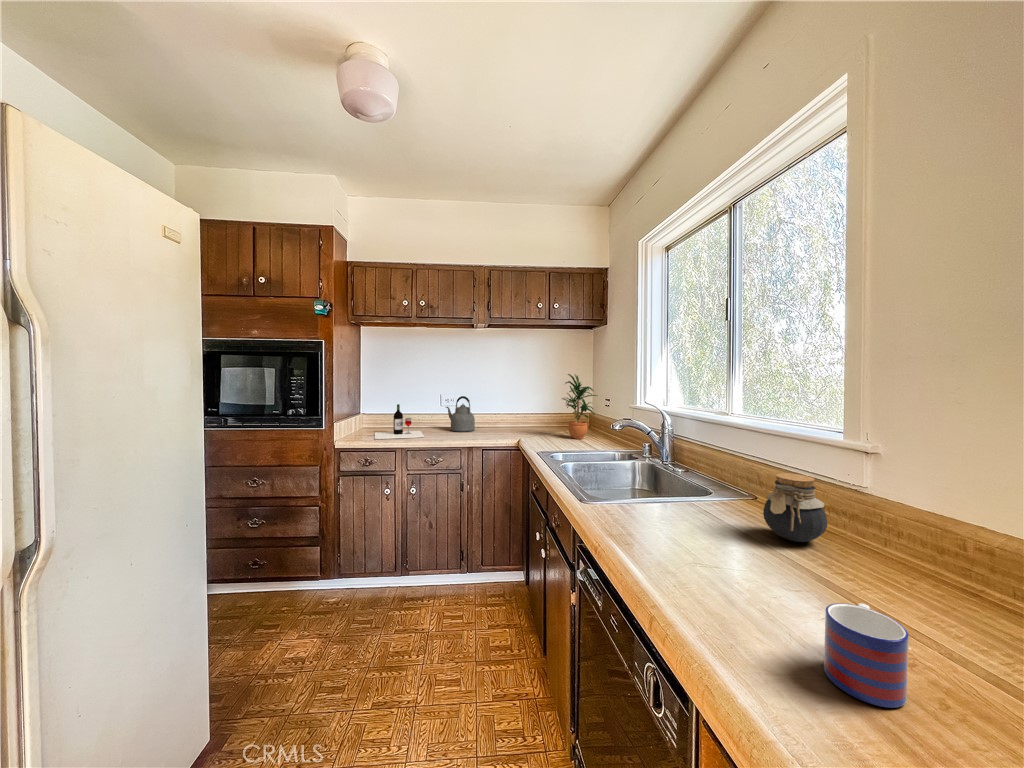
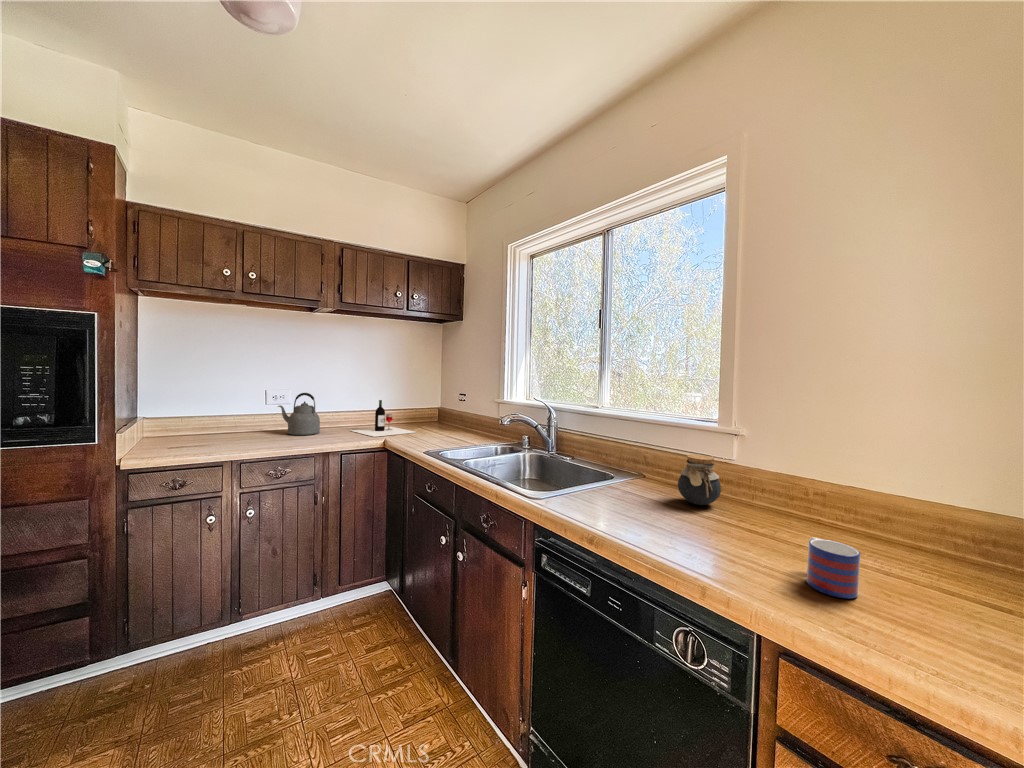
potted plant: present [562,374,597,439] -> none [429,370,466,436]
wine bottle: present [375,404,425,439] -> present [351,400,415,437]

